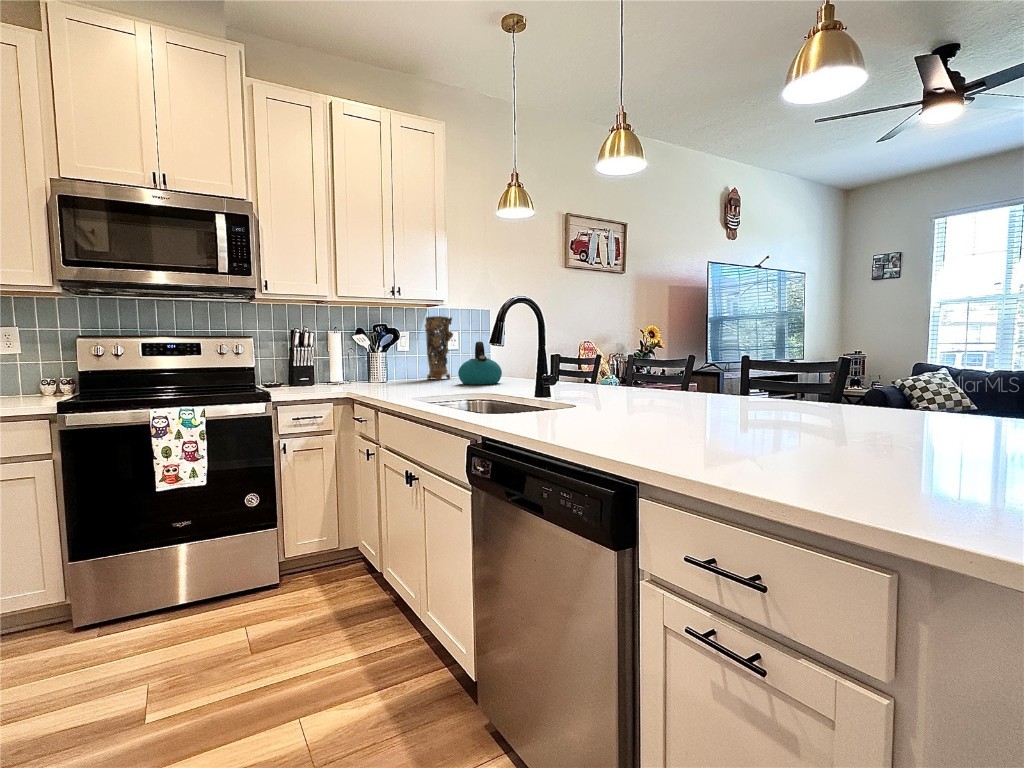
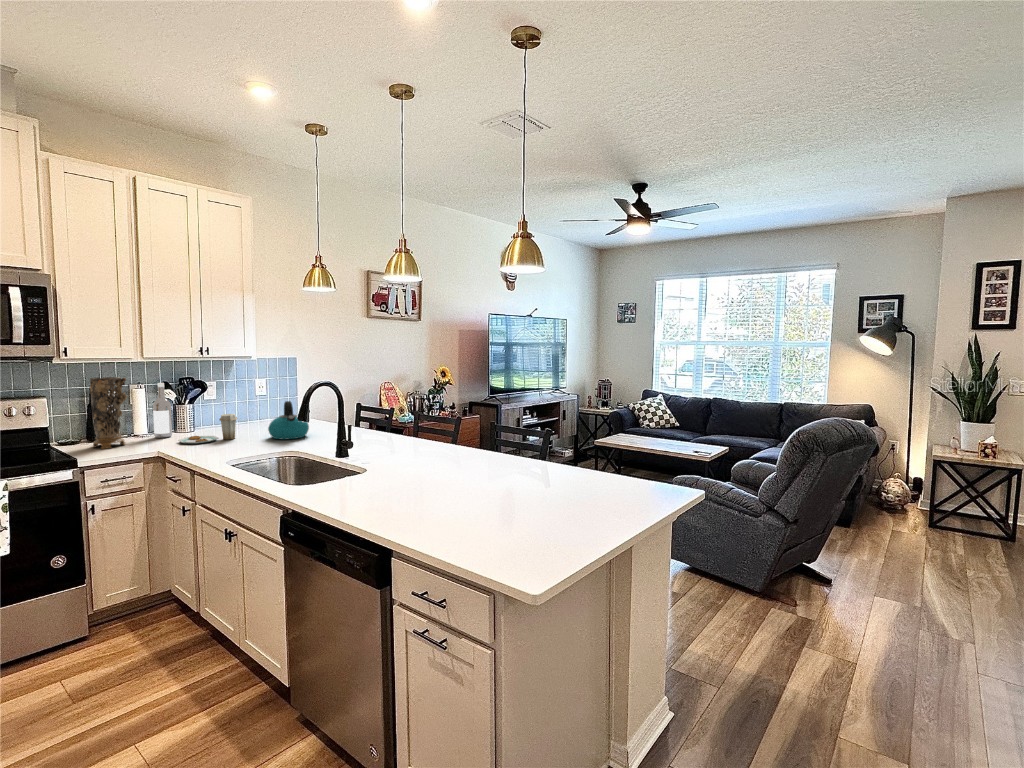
decorative vase: present [425,316,453,380] -> present [90,377,127,449]
wine bottle: none [348,326,365,384] -> present [153,383,172,438]
plate: none [369,356,427,386] -> present [178,414,237,444]

